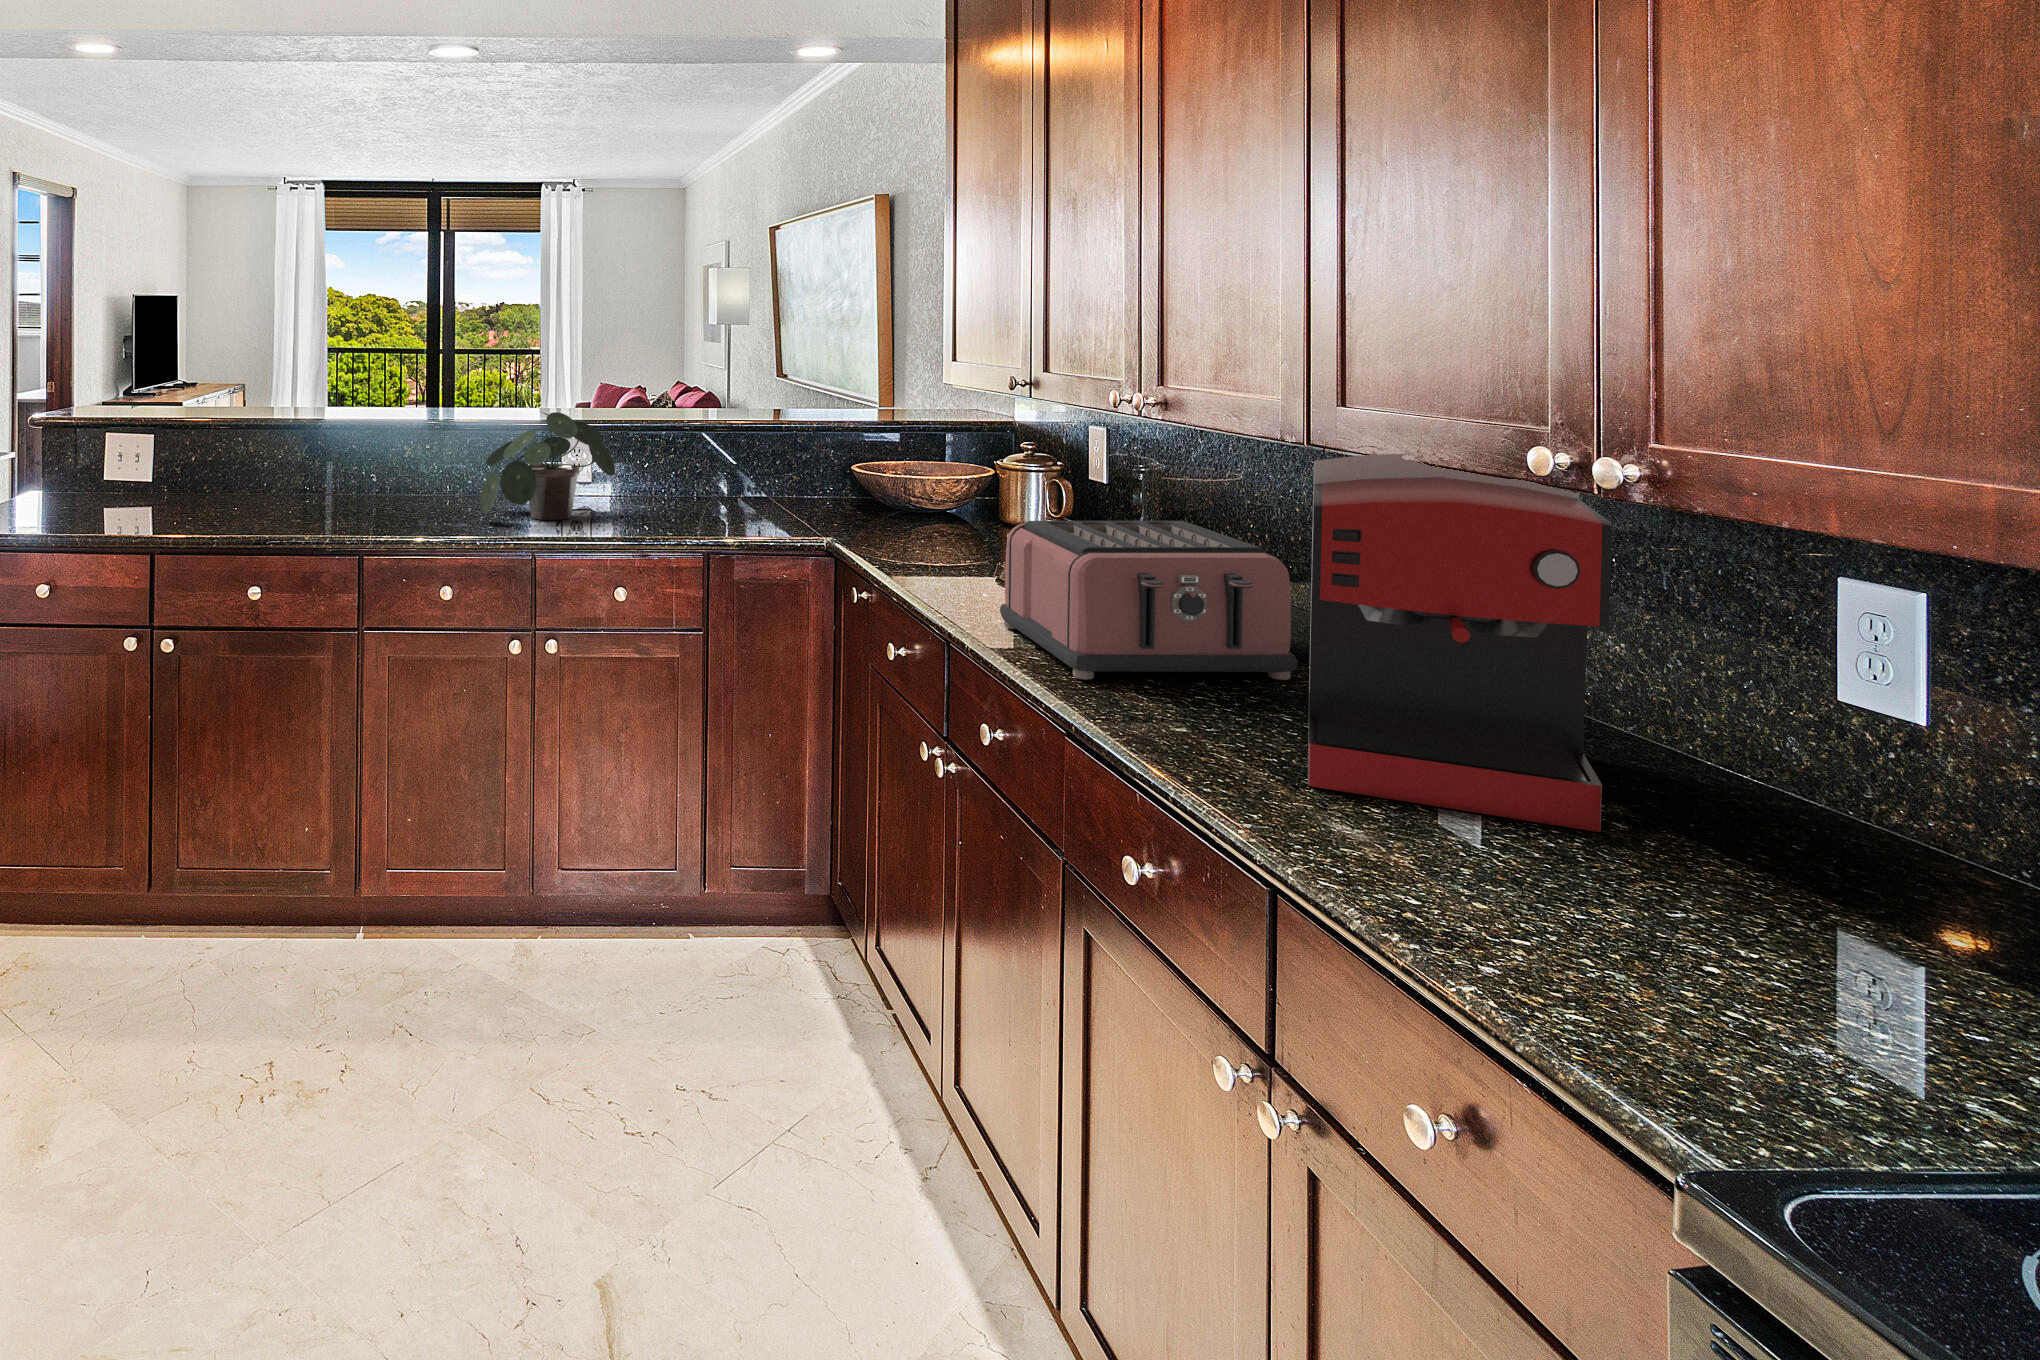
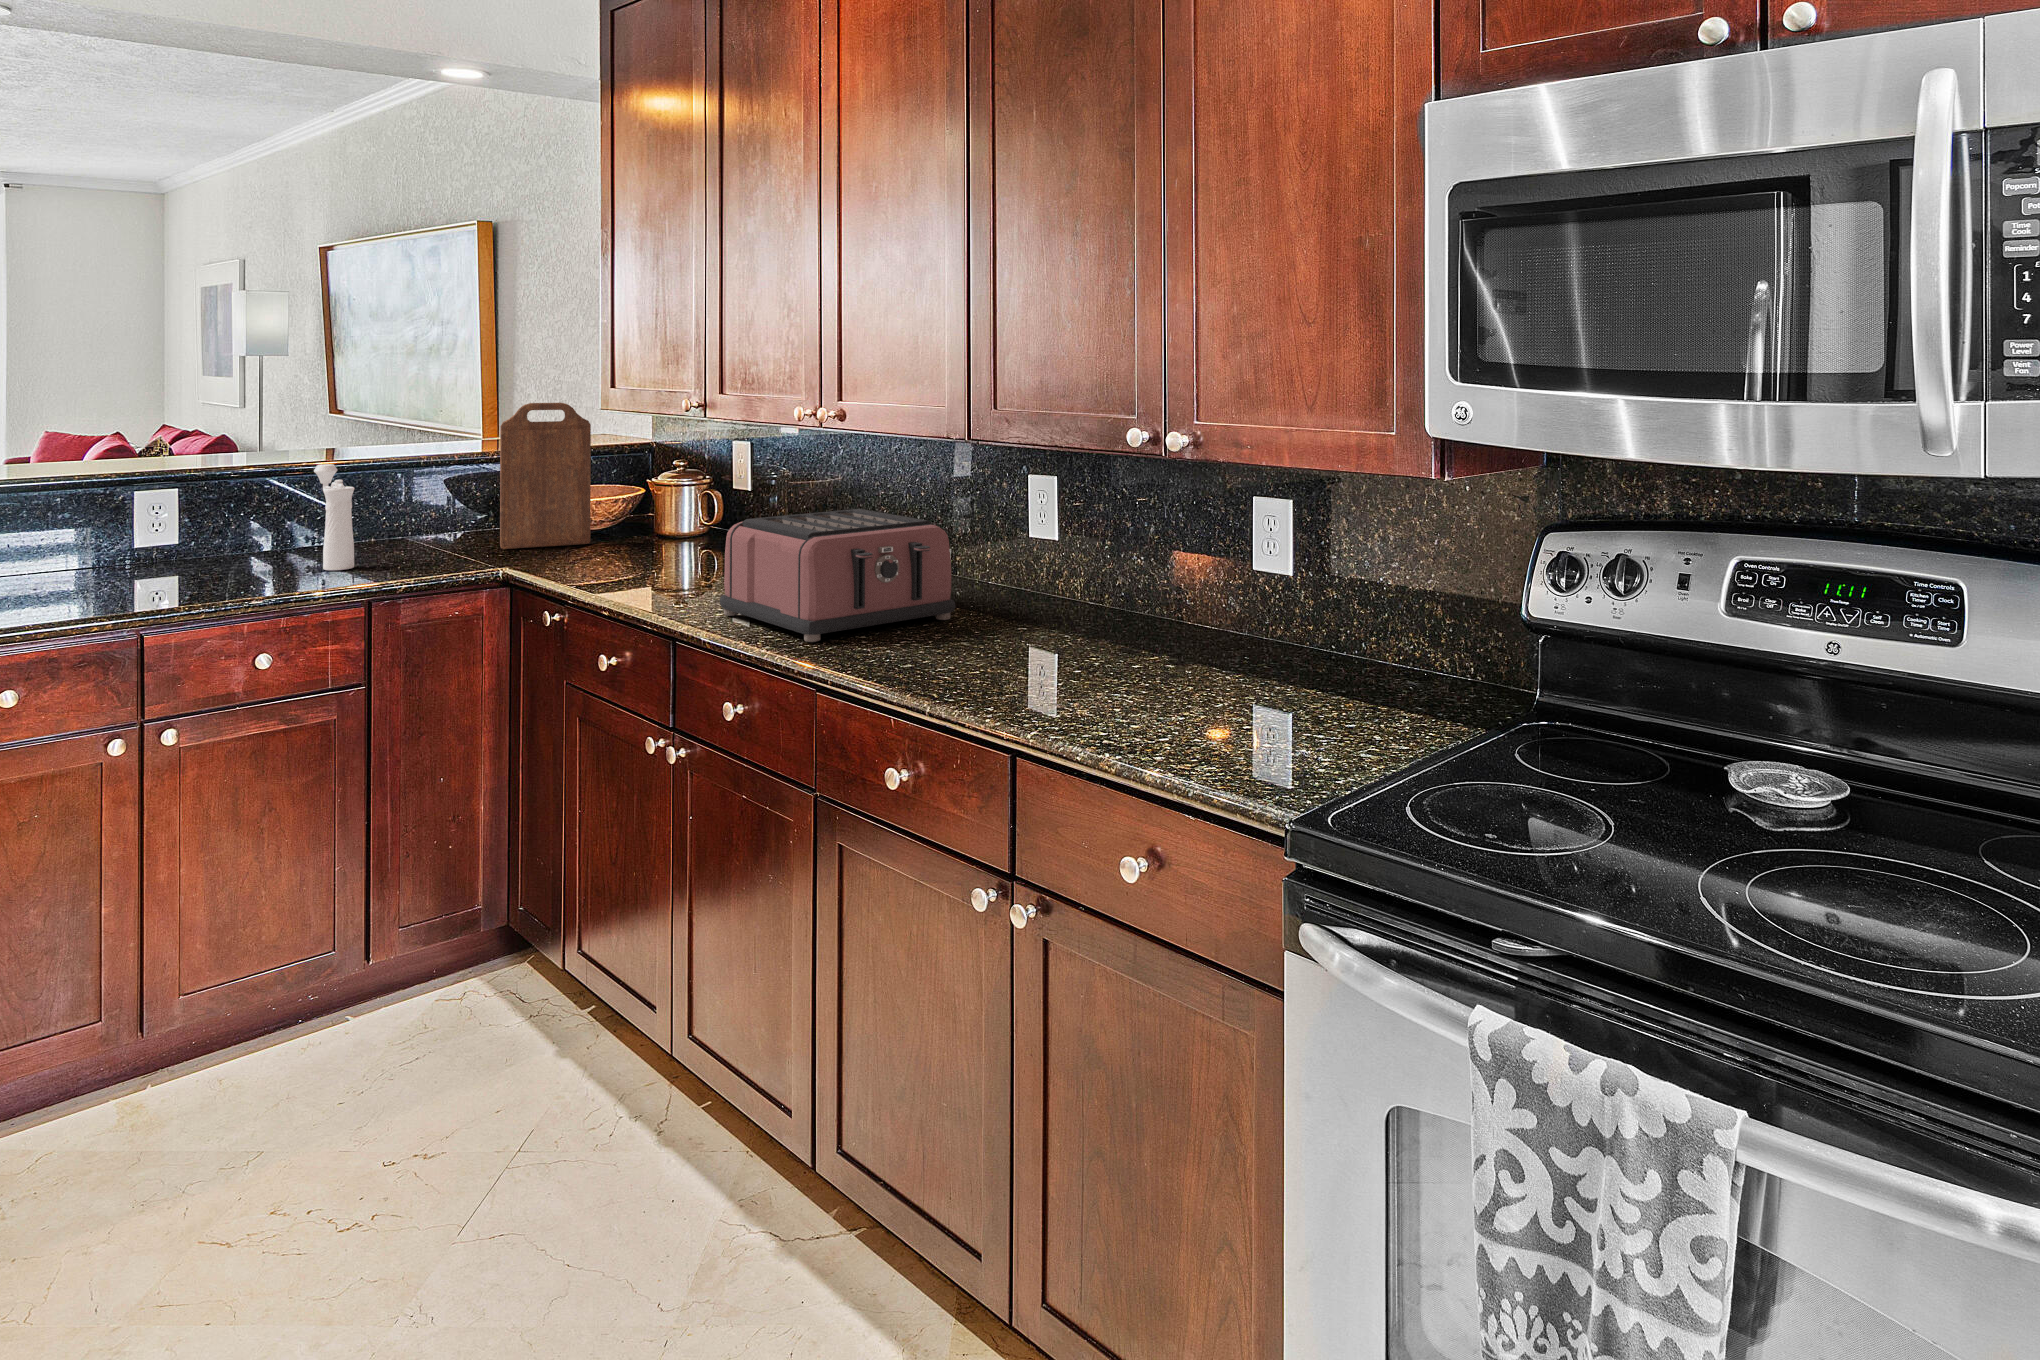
cutting board: none [841,376,929,523] -> present [500,403,591,549]
potted plant: present [480,412,615,520] -> none [26,454,227,585]
pepper mill: none [683,427,710,525] -> present [314,464,354,570]
coffee maker: present [1308,454,1612,832] -> none [977,436,1164,679]

